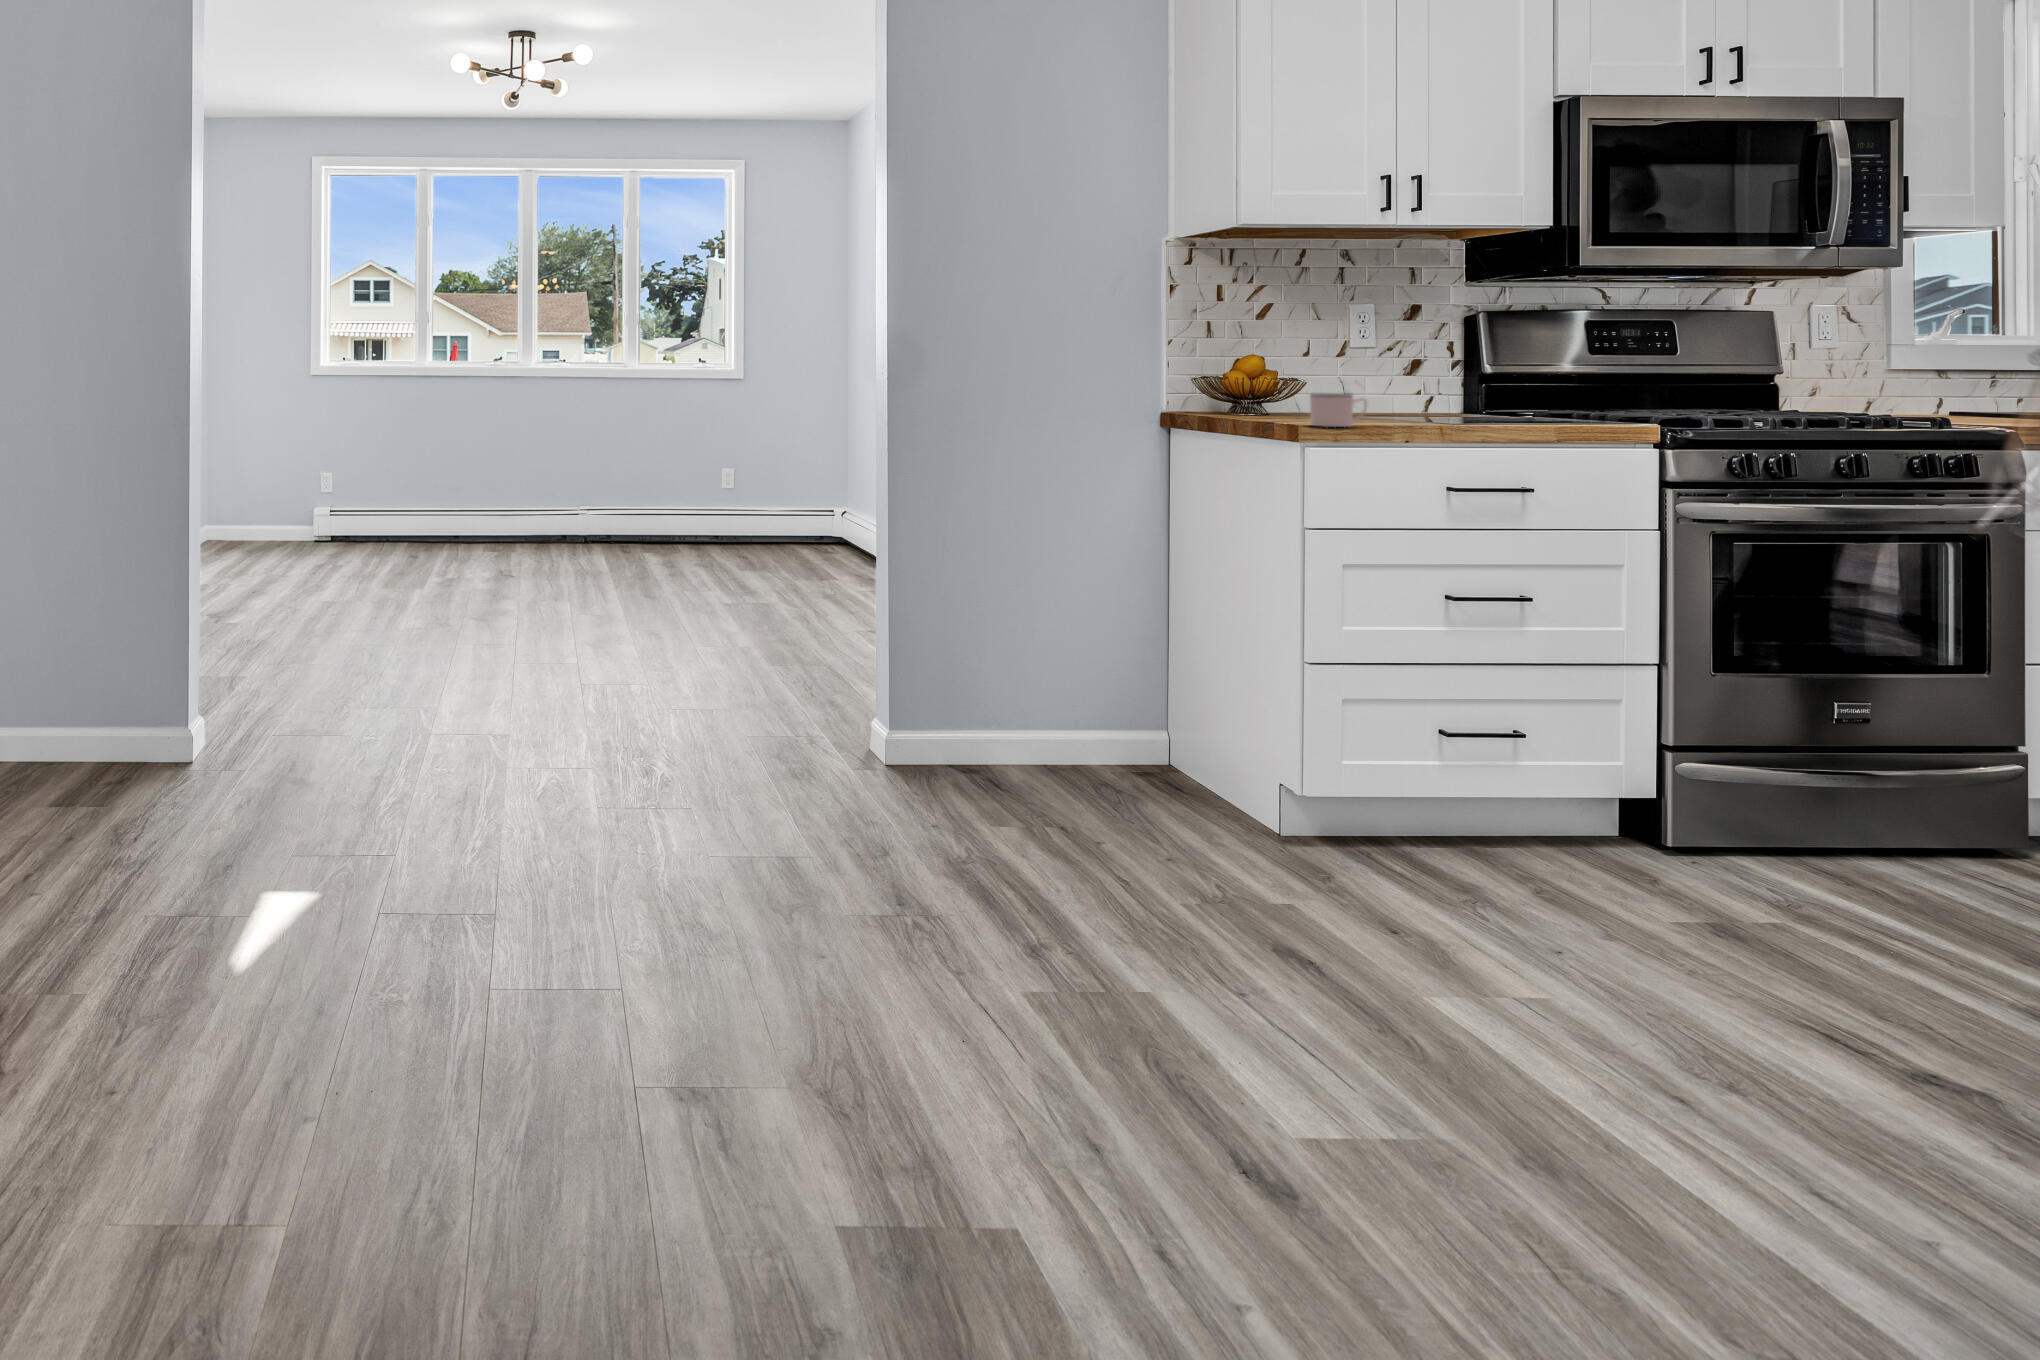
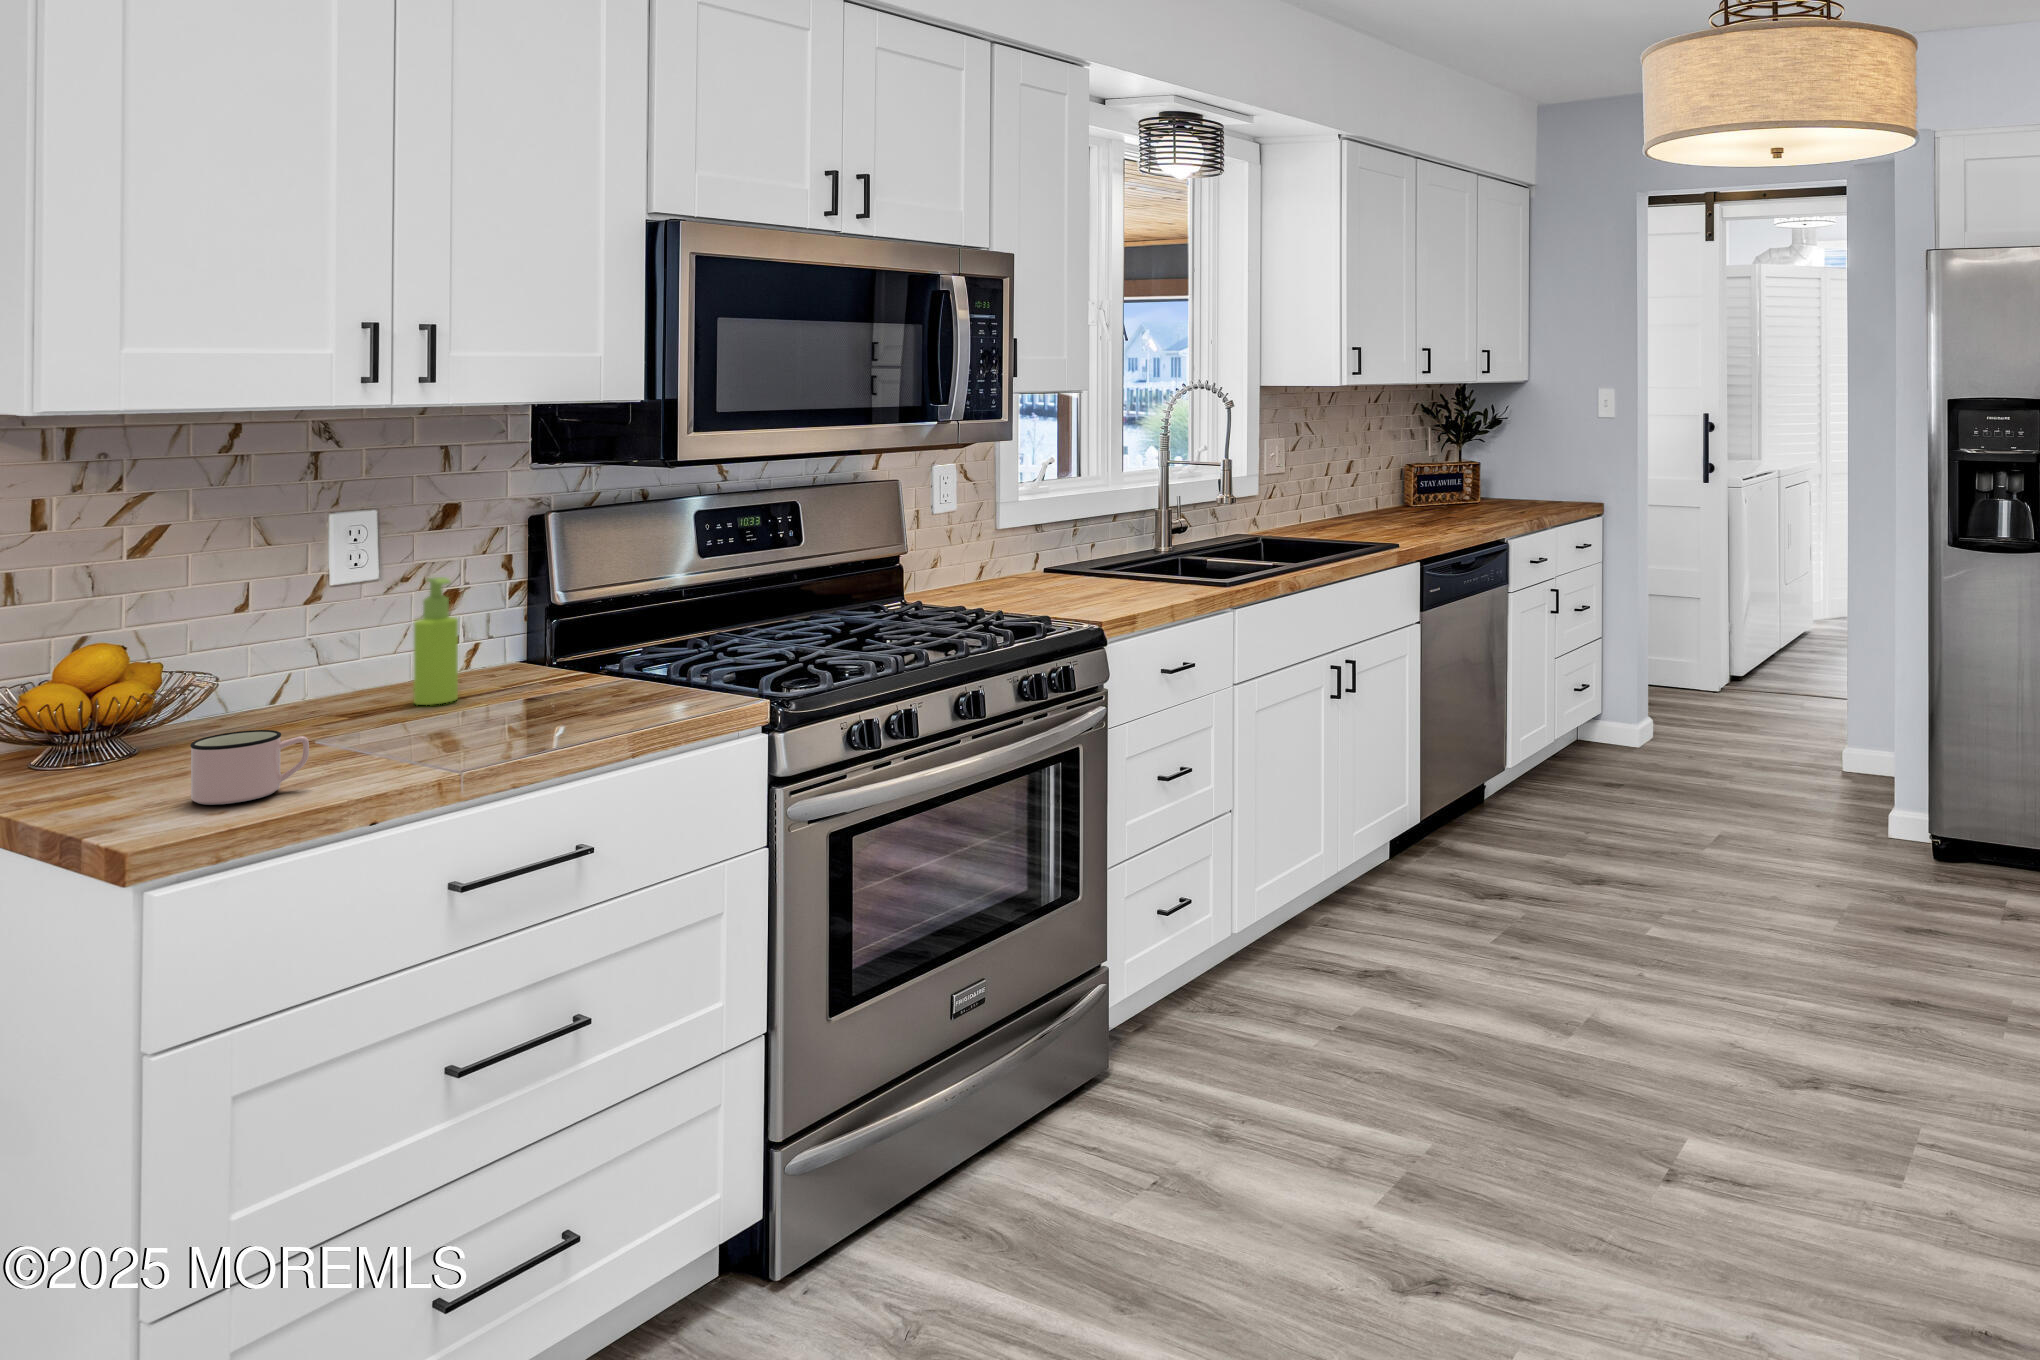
soap dispenser: none [1406,336,1433,415] -> present [414,577,458,705]

